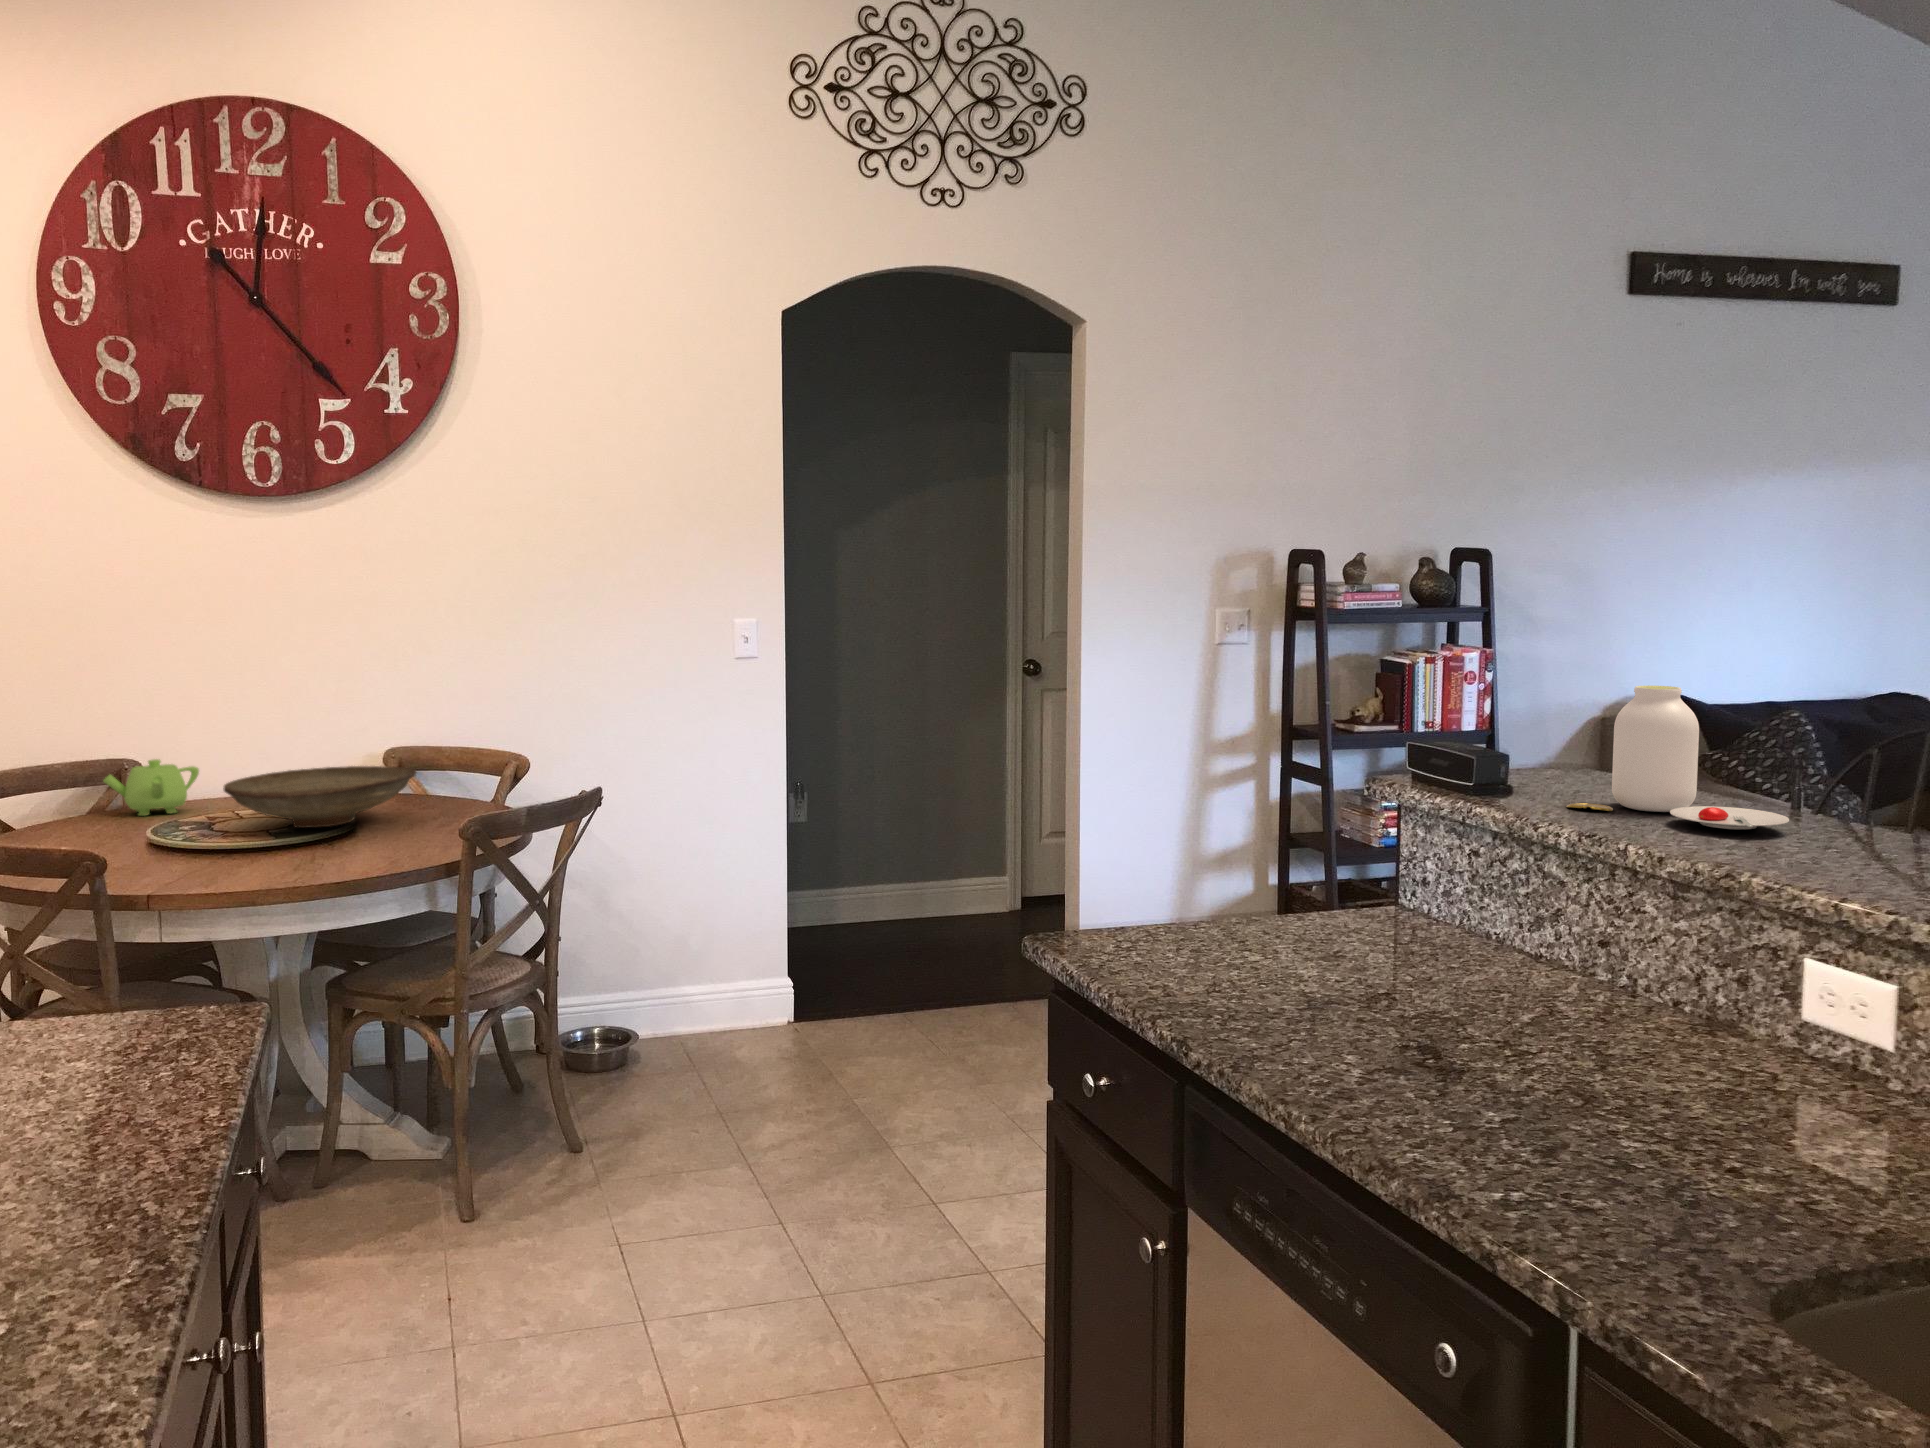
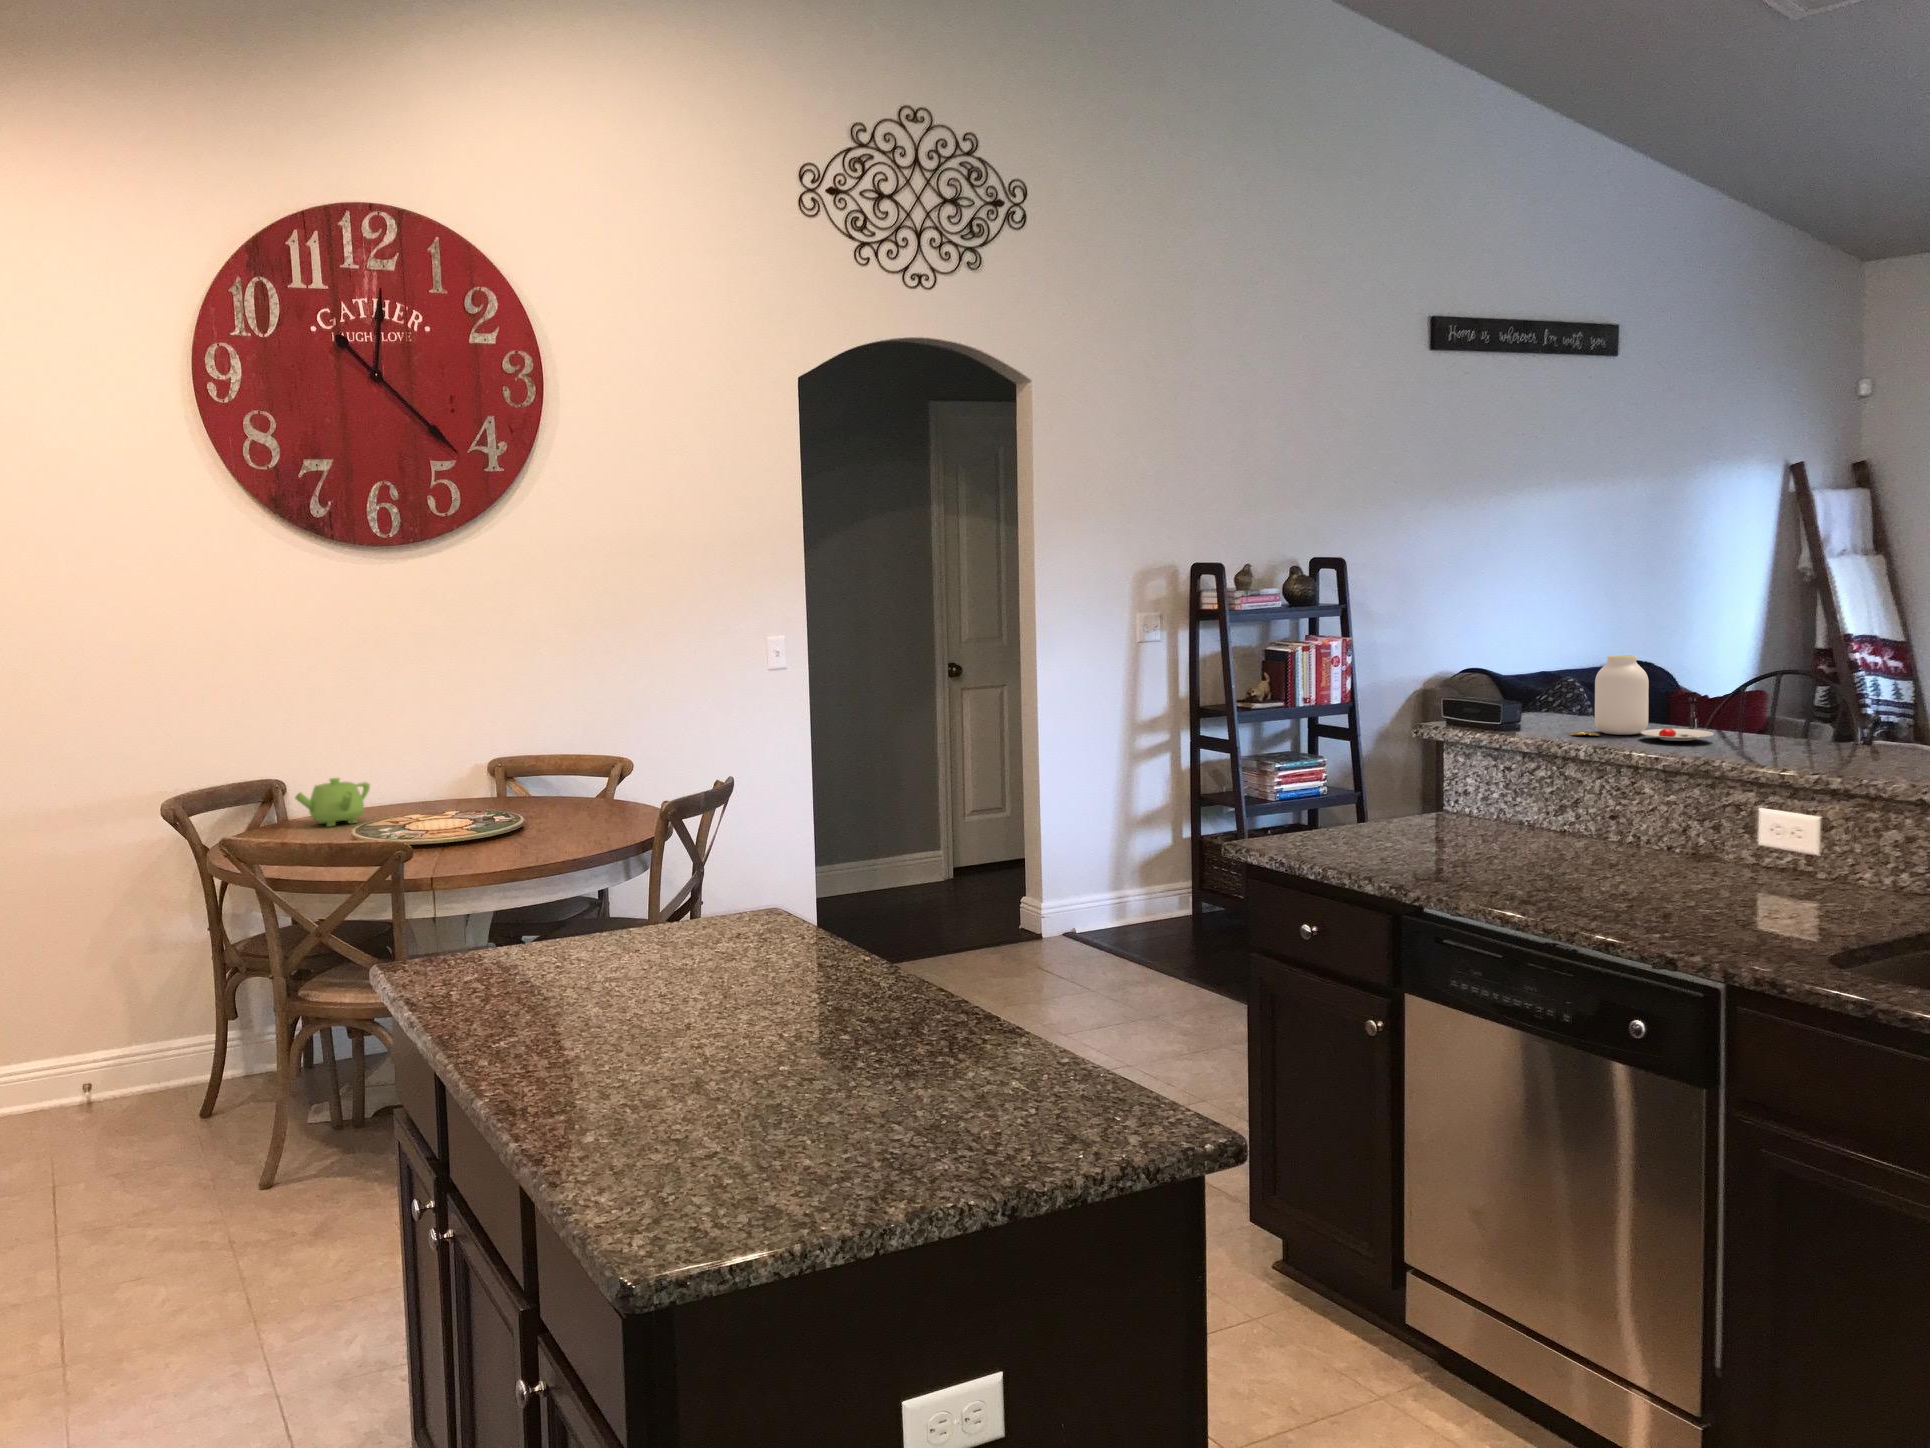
decorative bowl: present [223,766,416,828] -> none [422,772,578,826]

